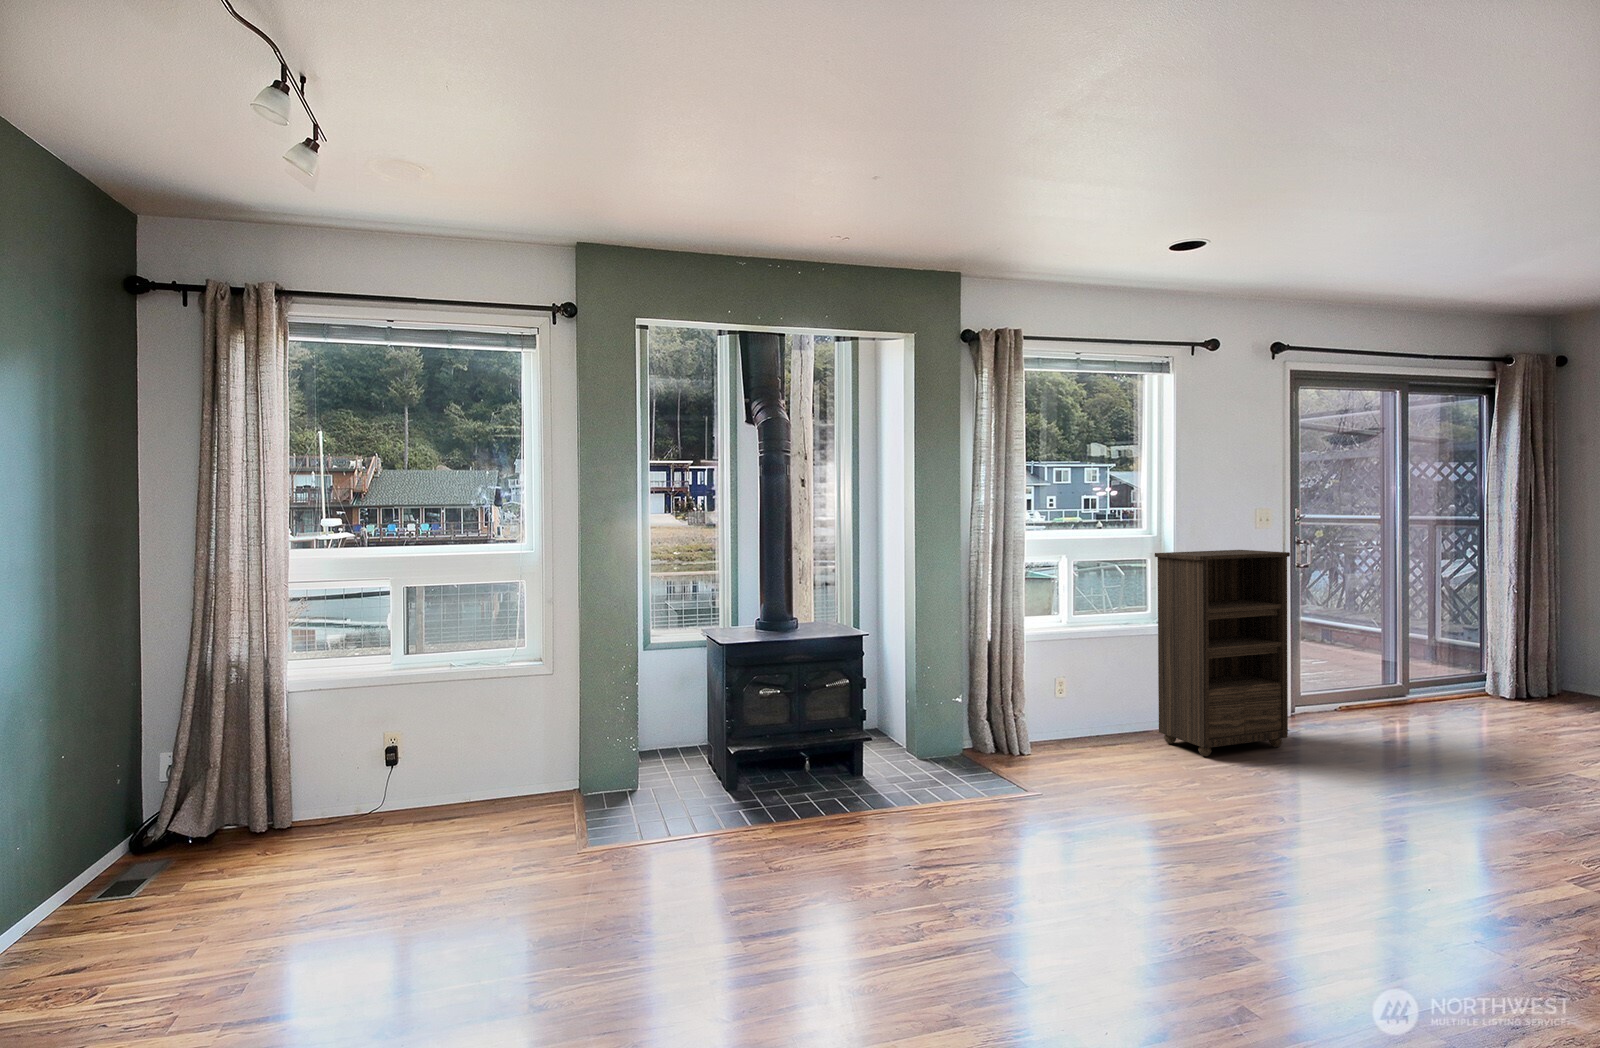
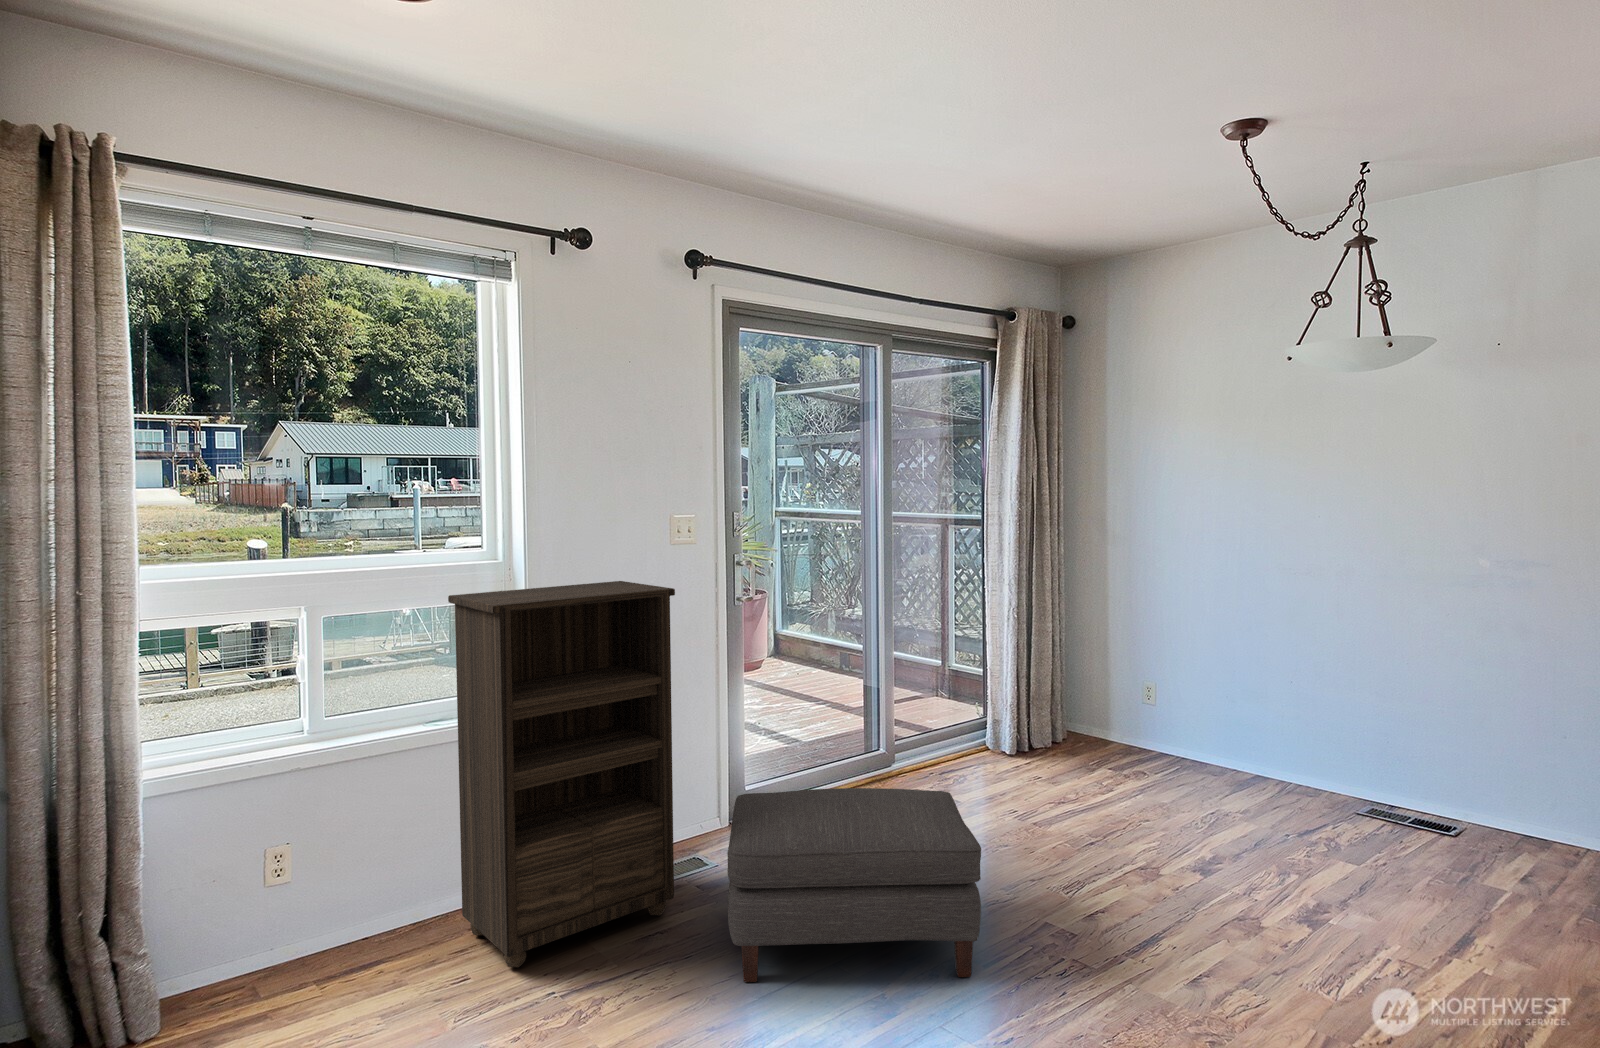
ottoman: none [1328,680,1530,790] -> present [728,788,981,982]

